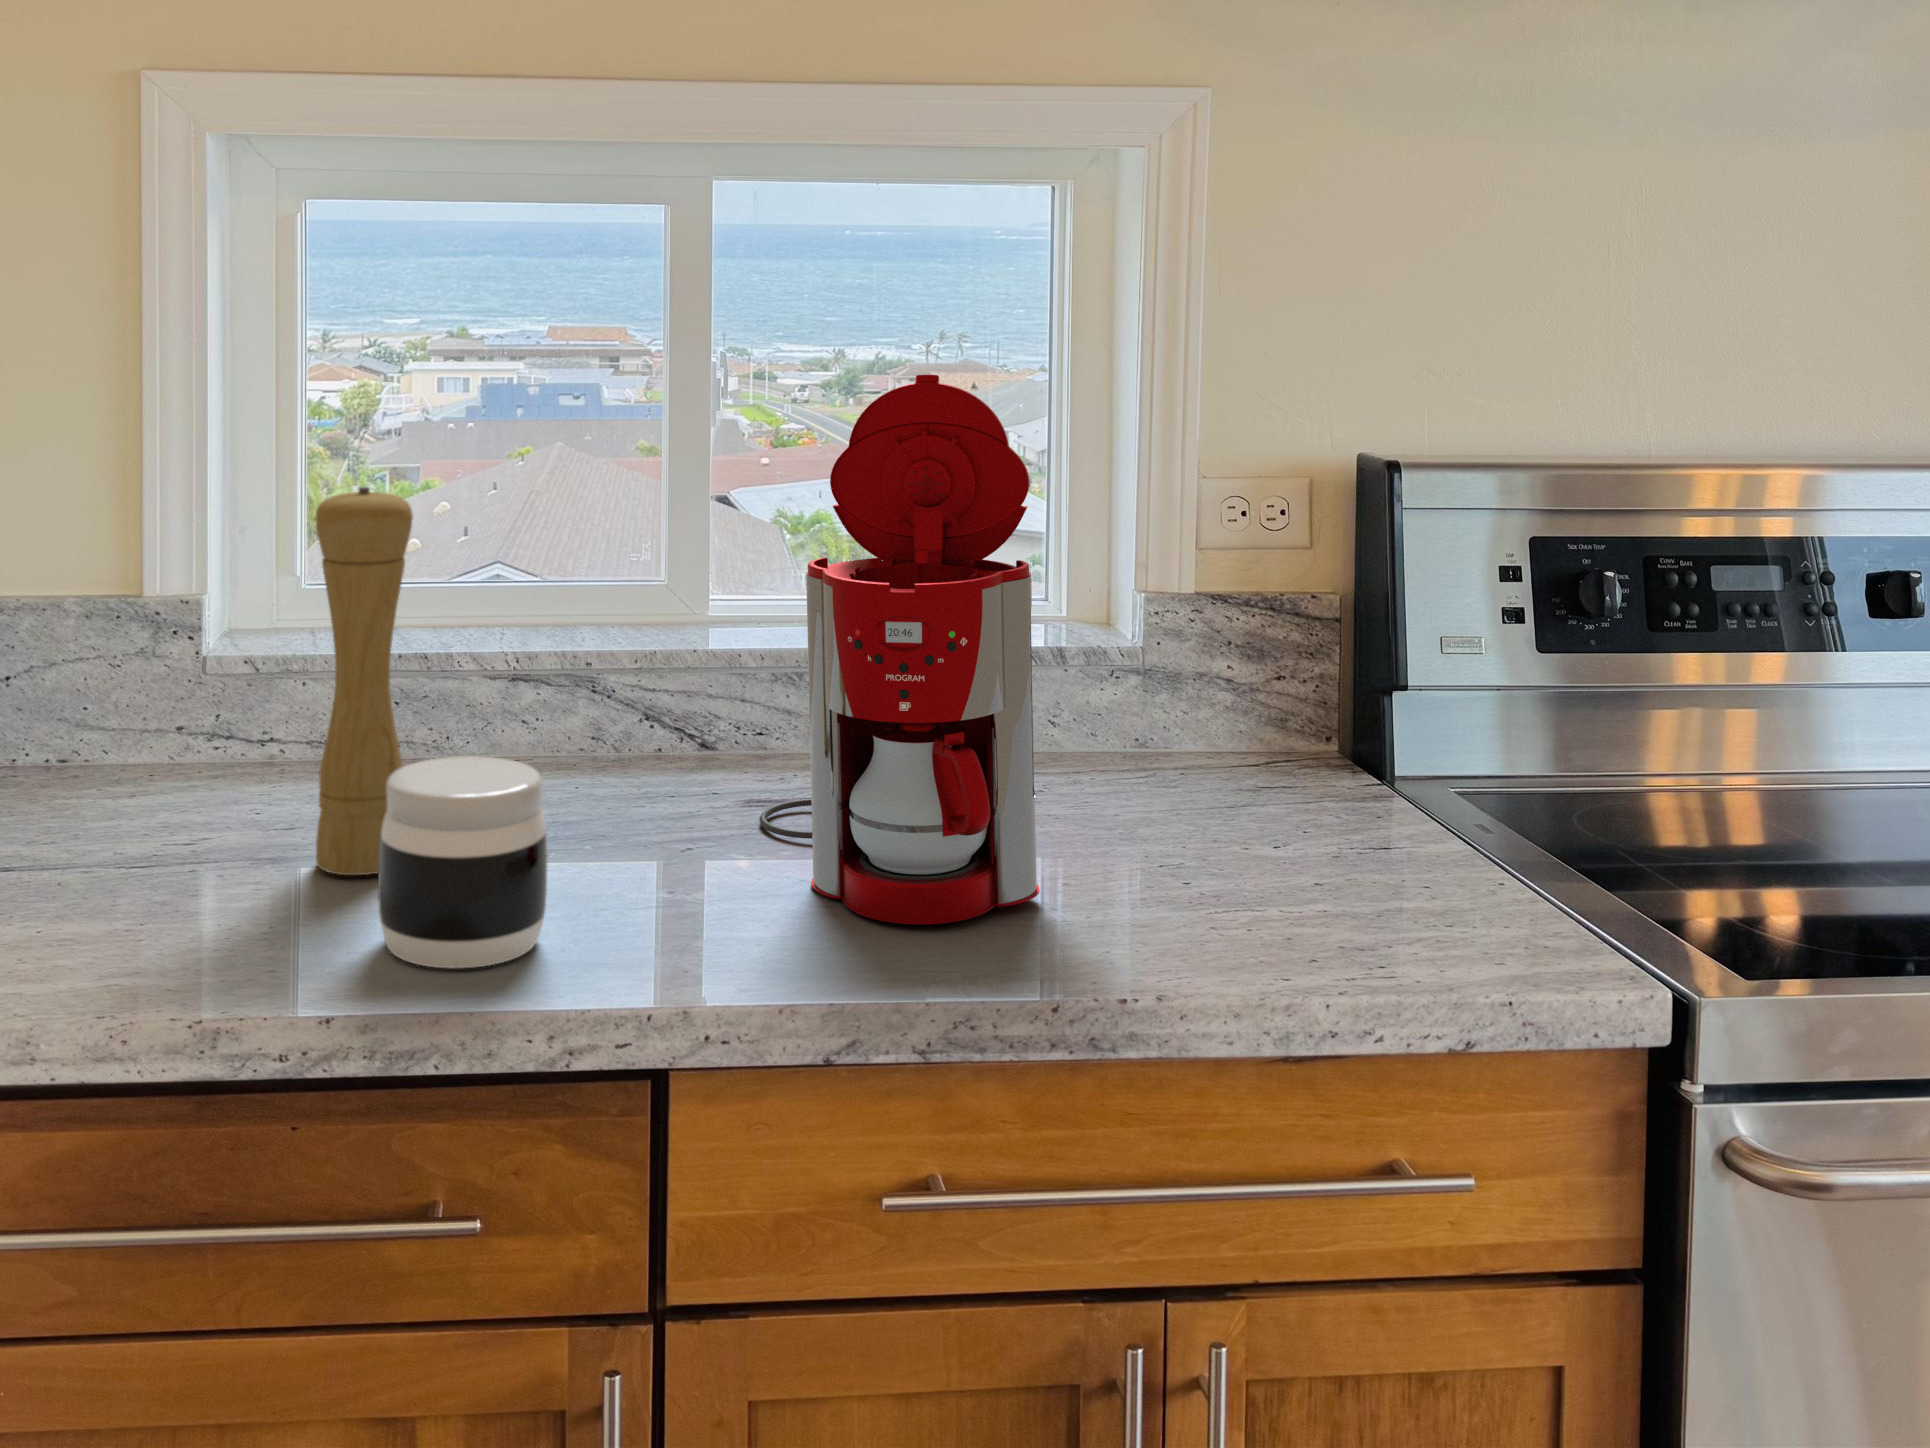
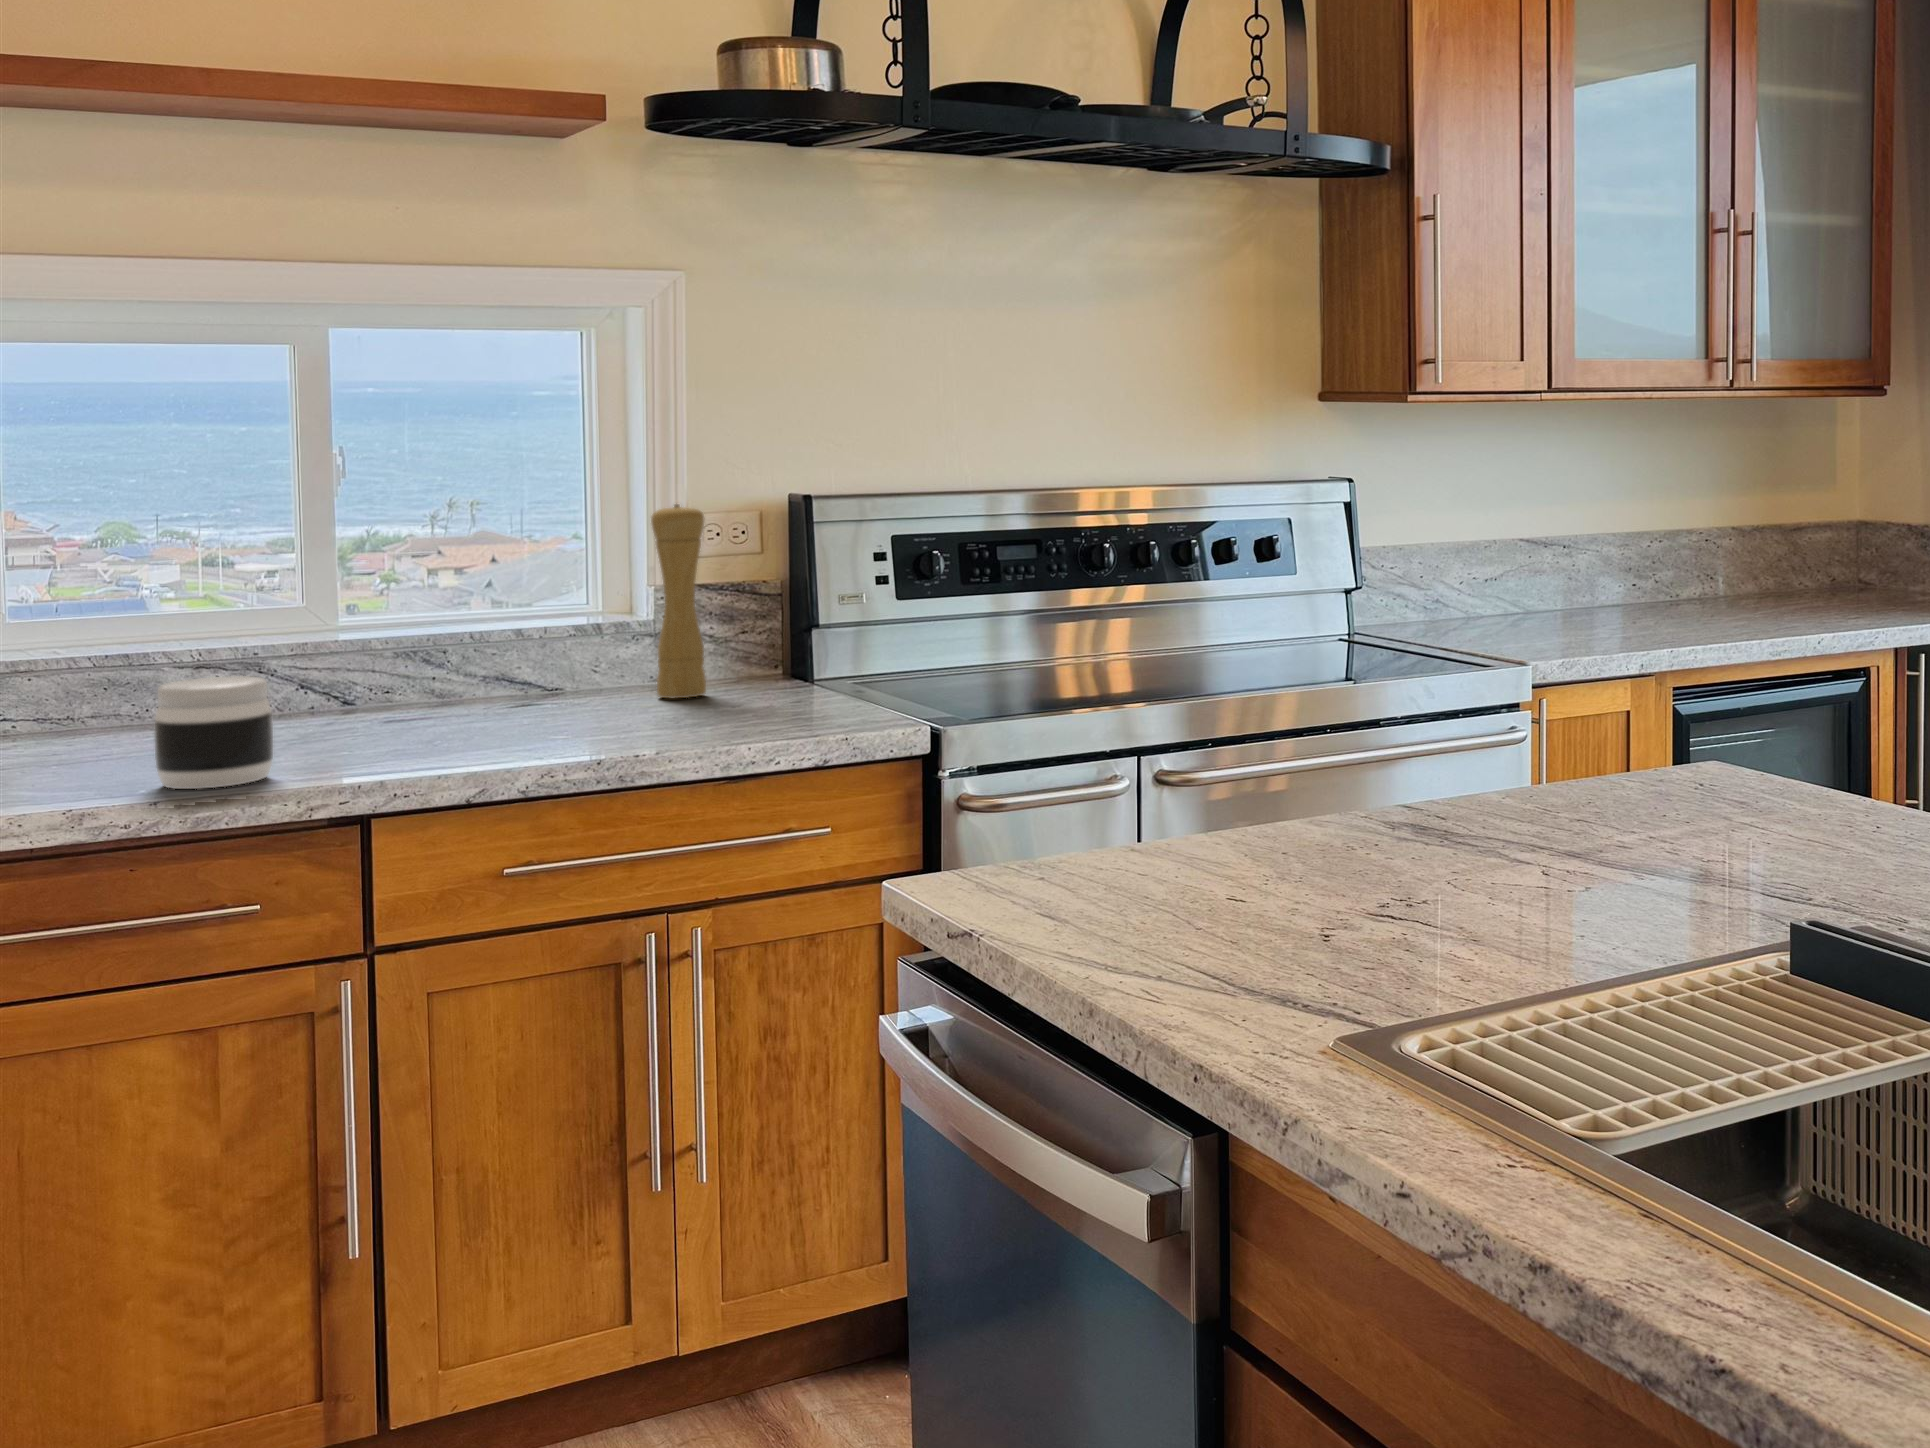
coffee maker: present [760,375,1039,924] -> none [399,447,589,748]
pepper mill: present [316,487,413,875] -> present [651,504,706,698]

